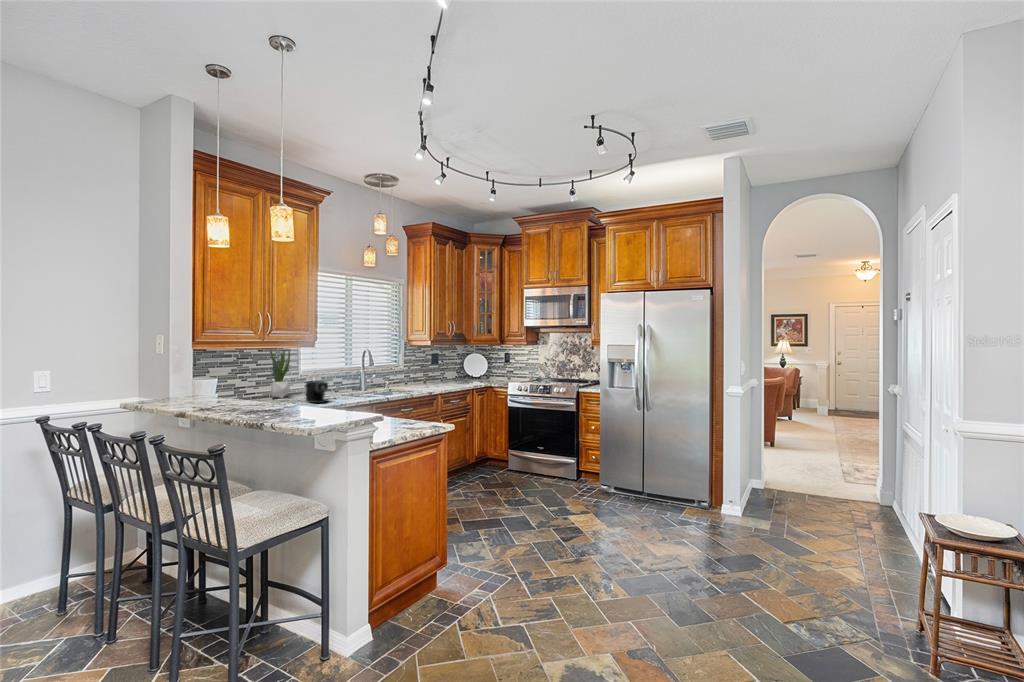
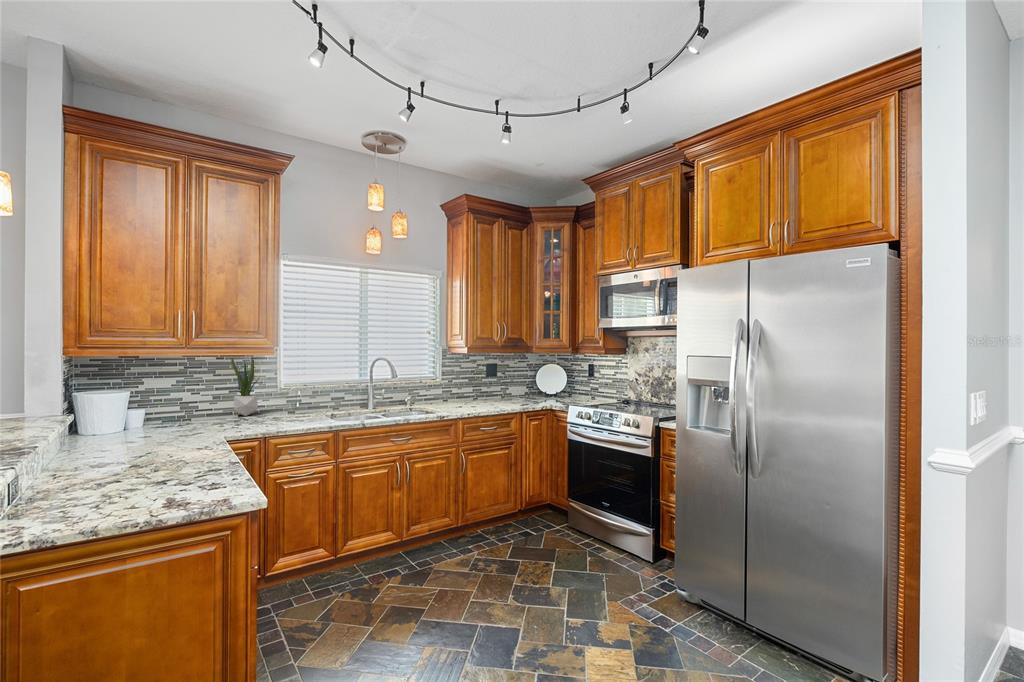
coffee maker: present [306,381,328,403] -> none [255,398,303,426]

